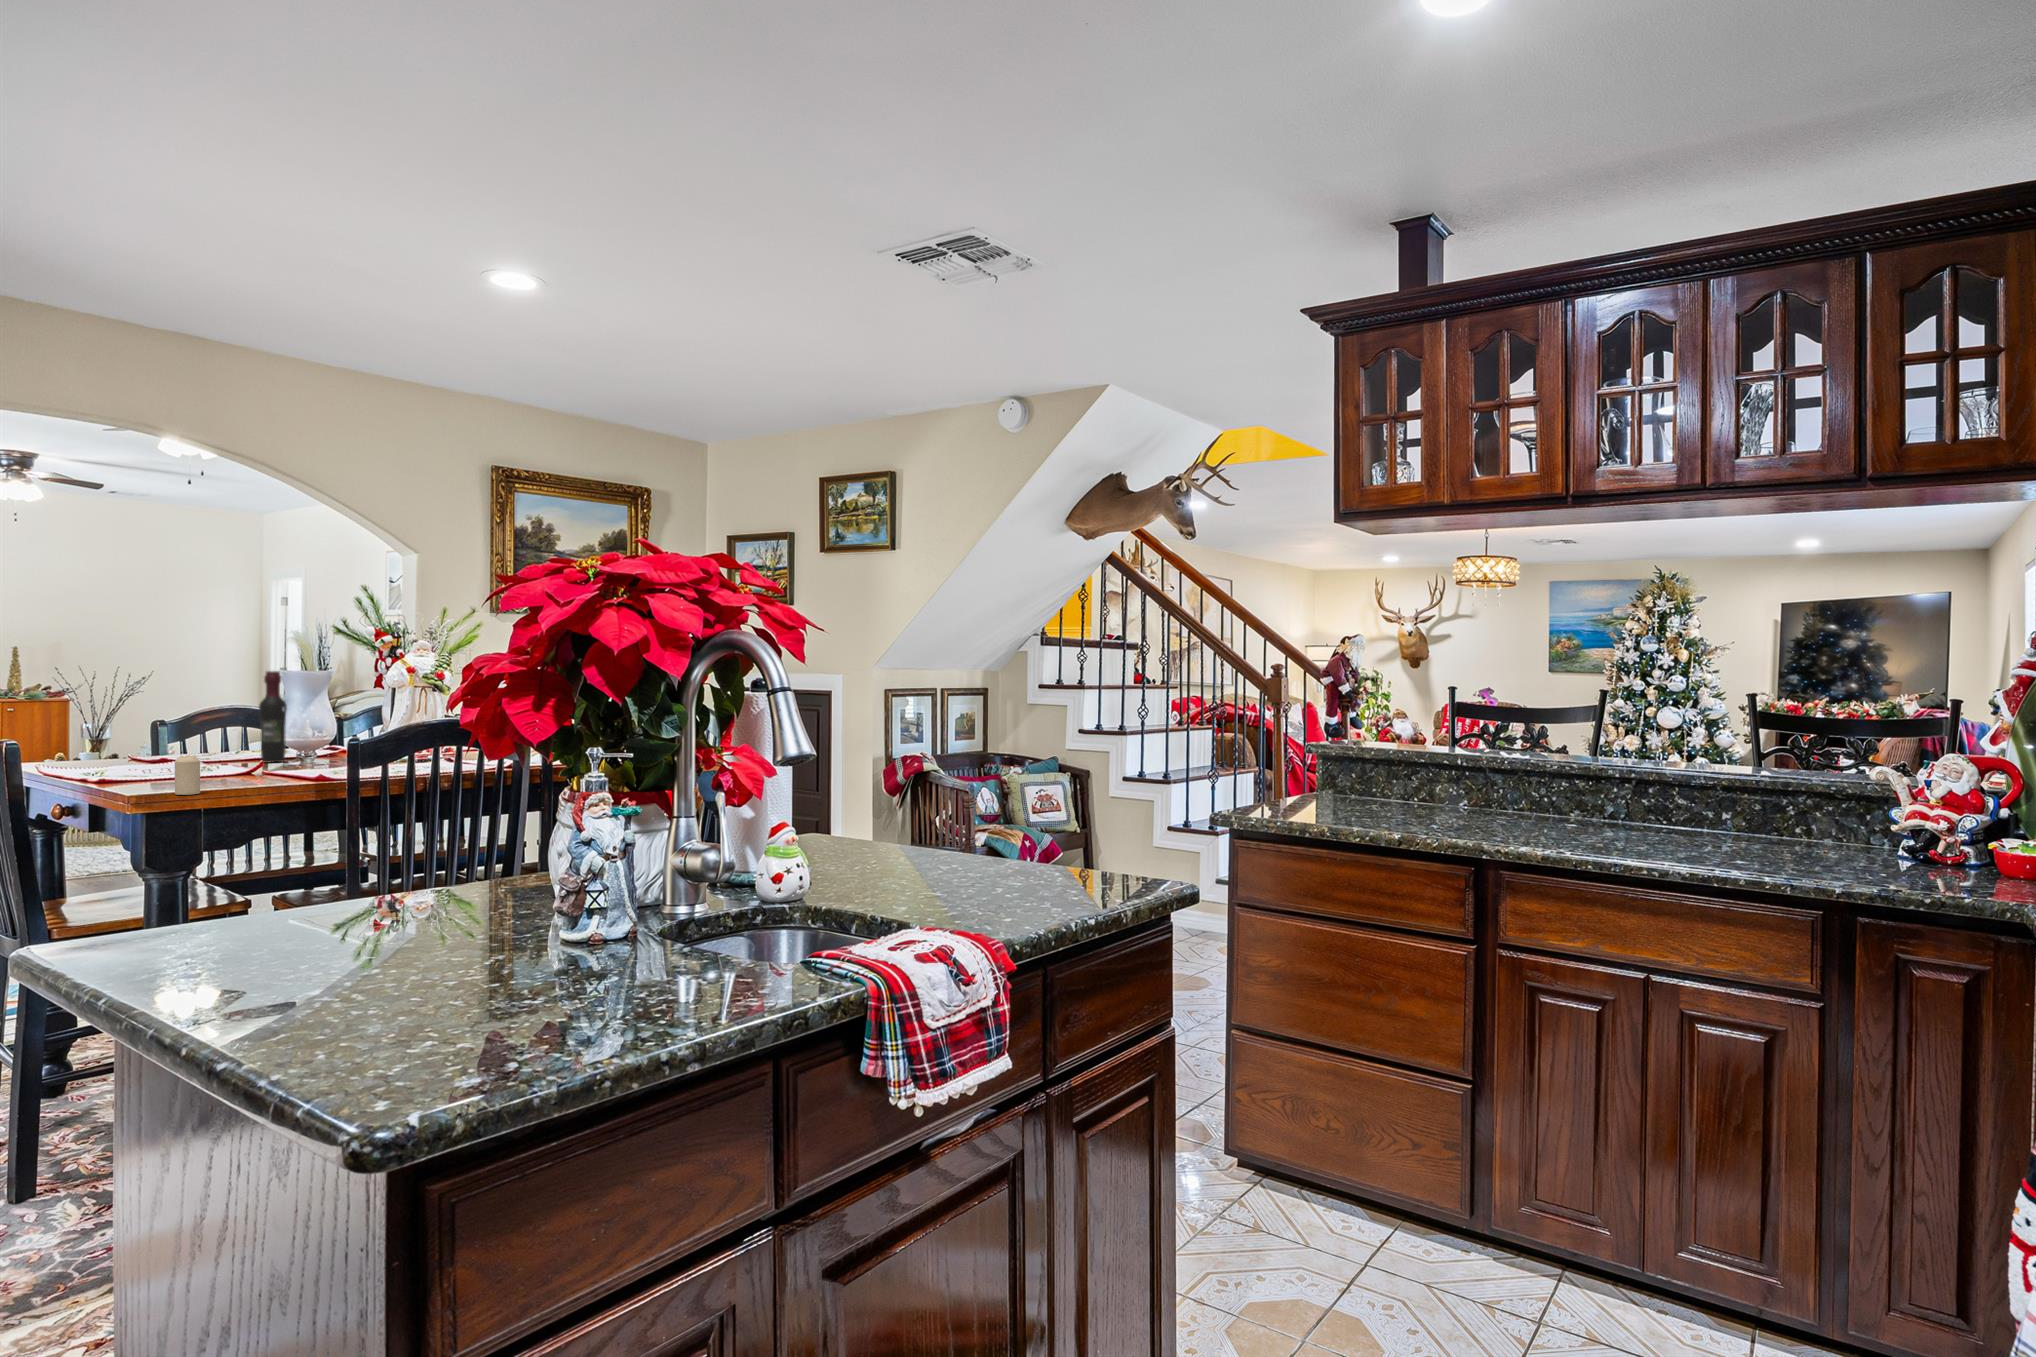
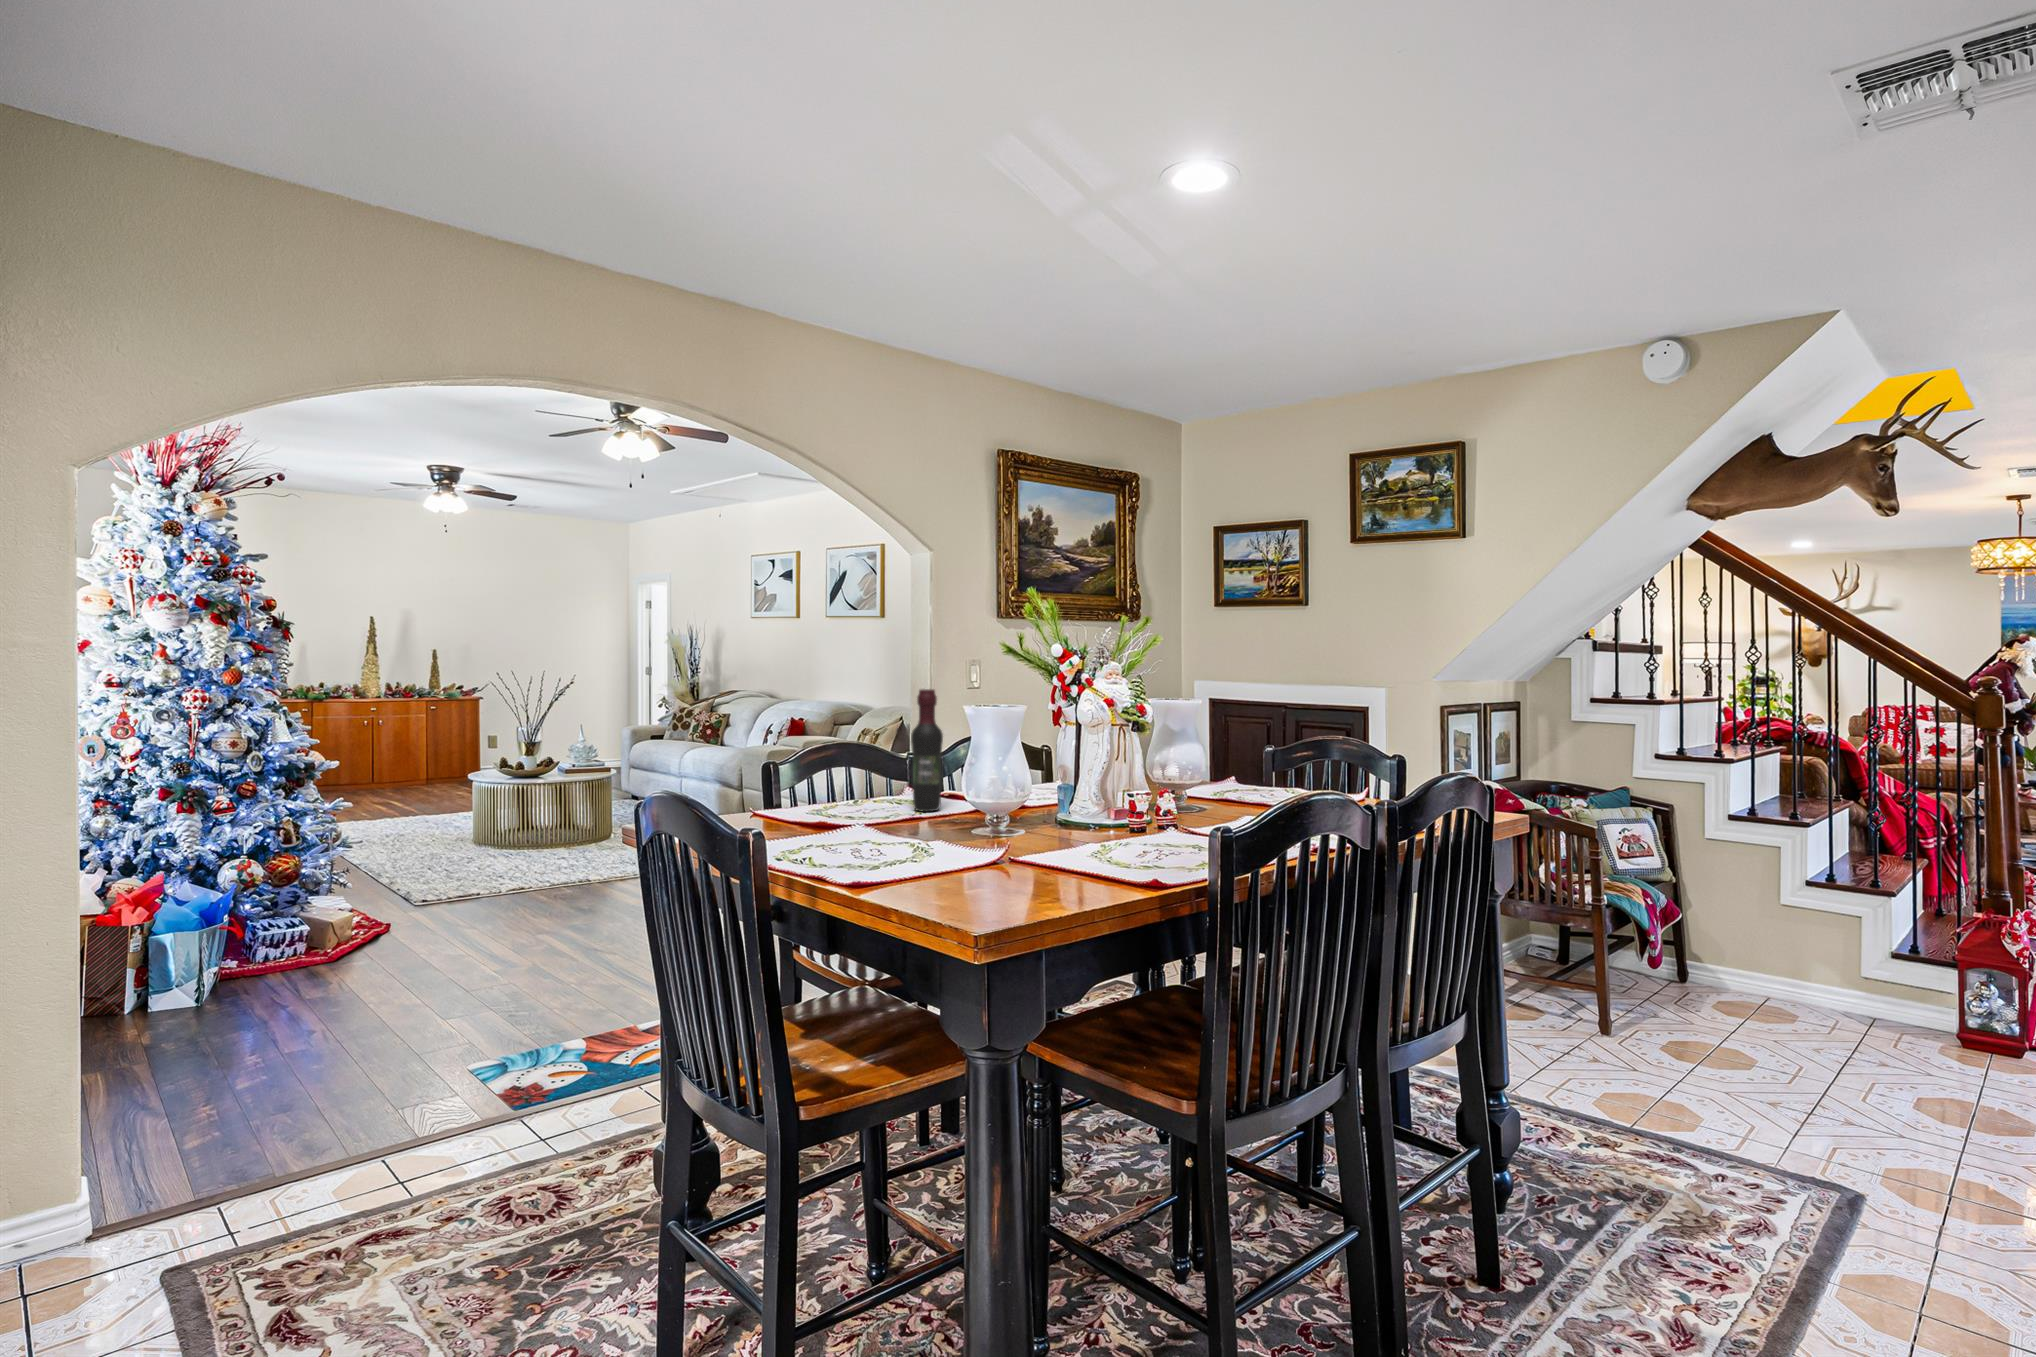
candle: present [175,755,200,795] -> none [988,838,1022,905]

